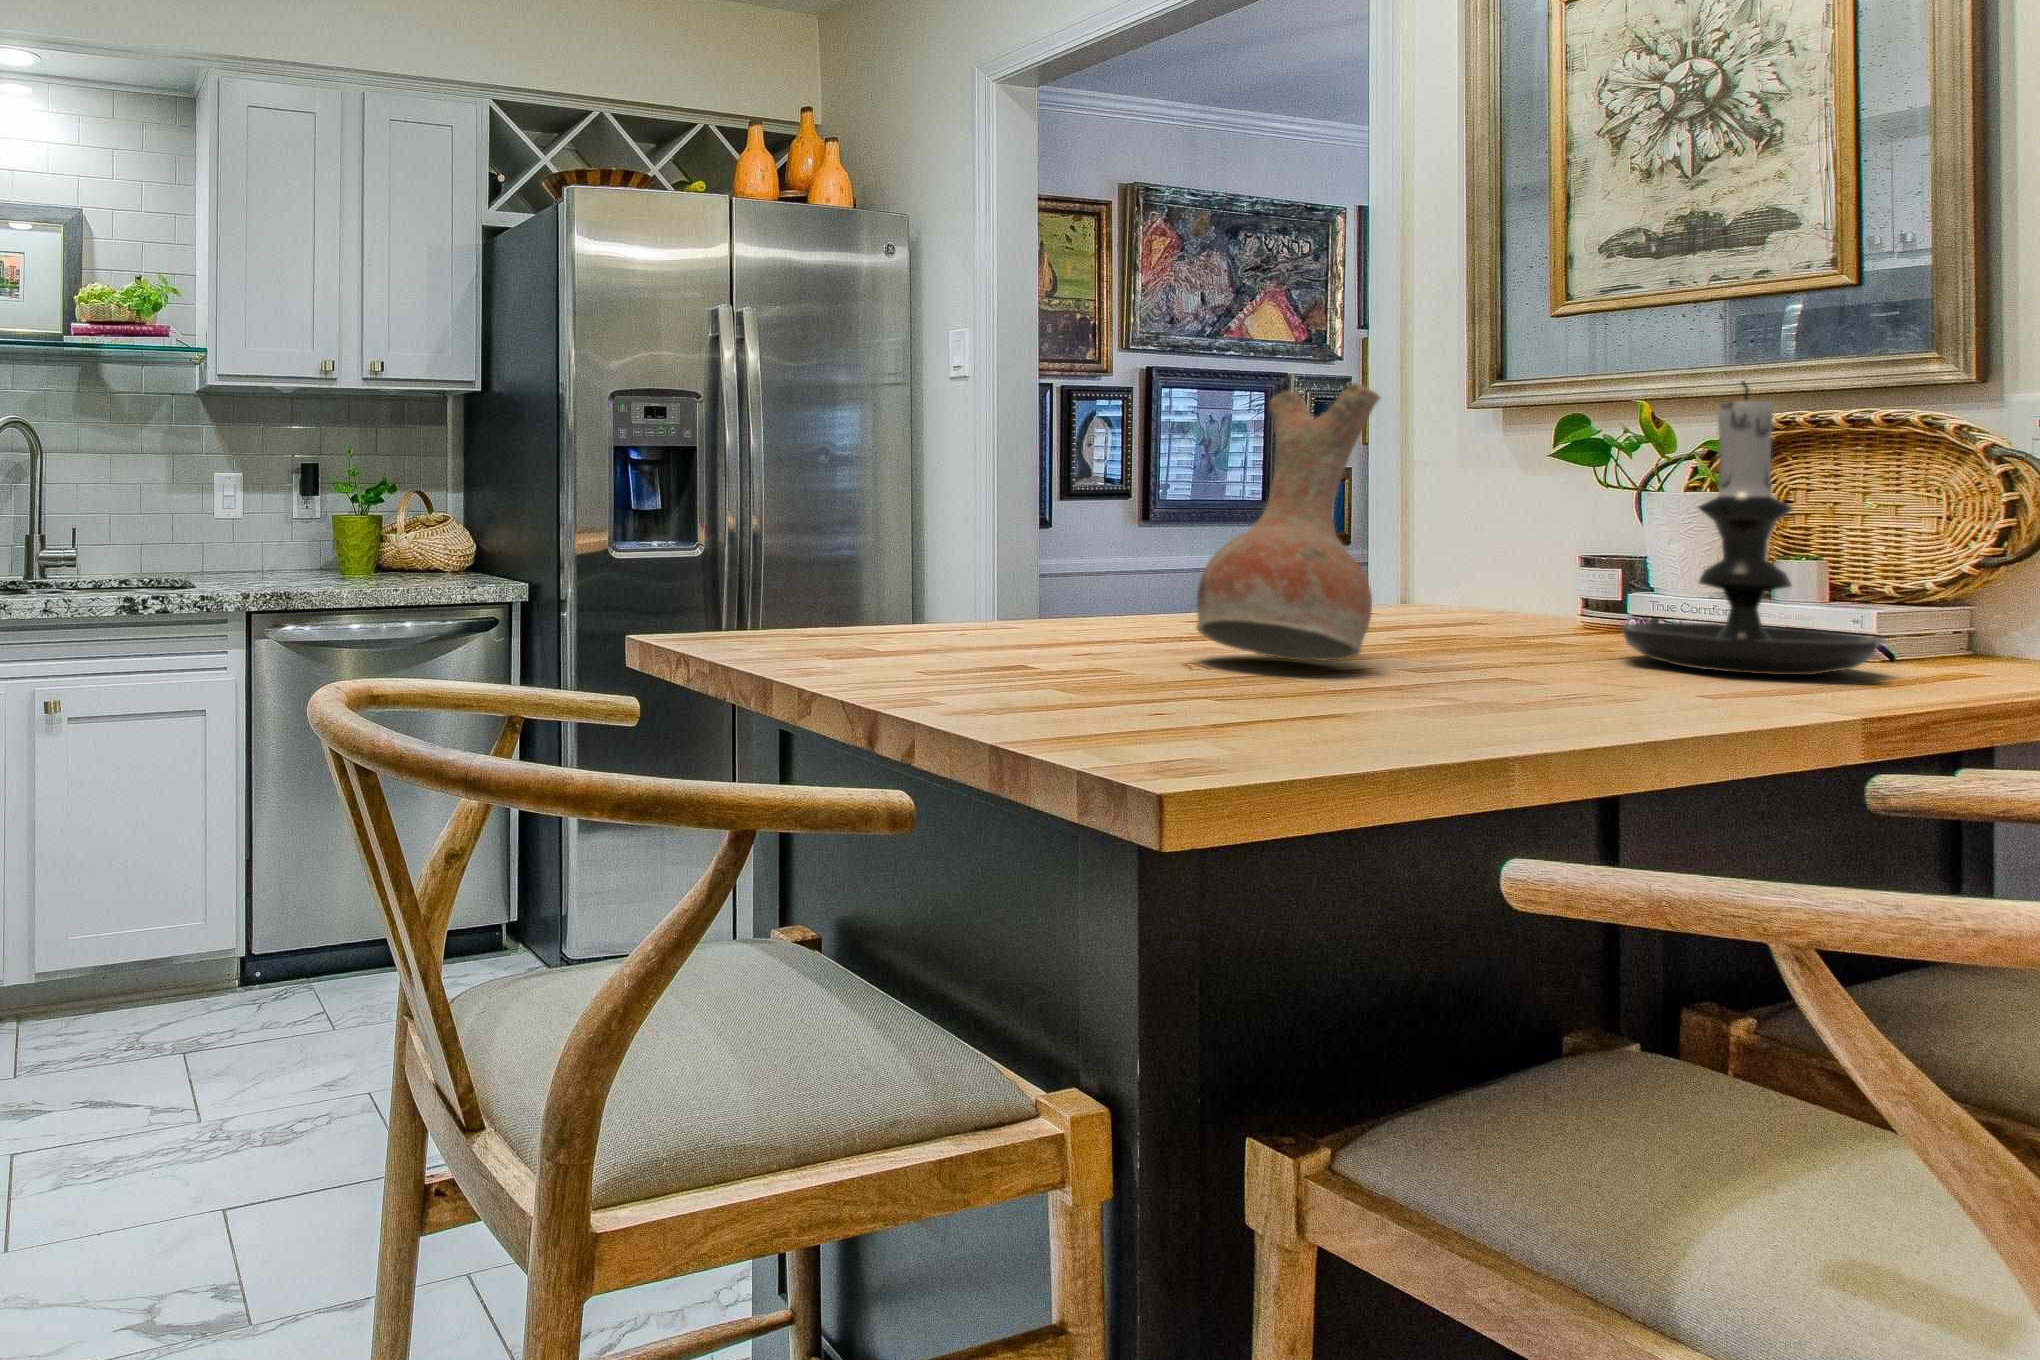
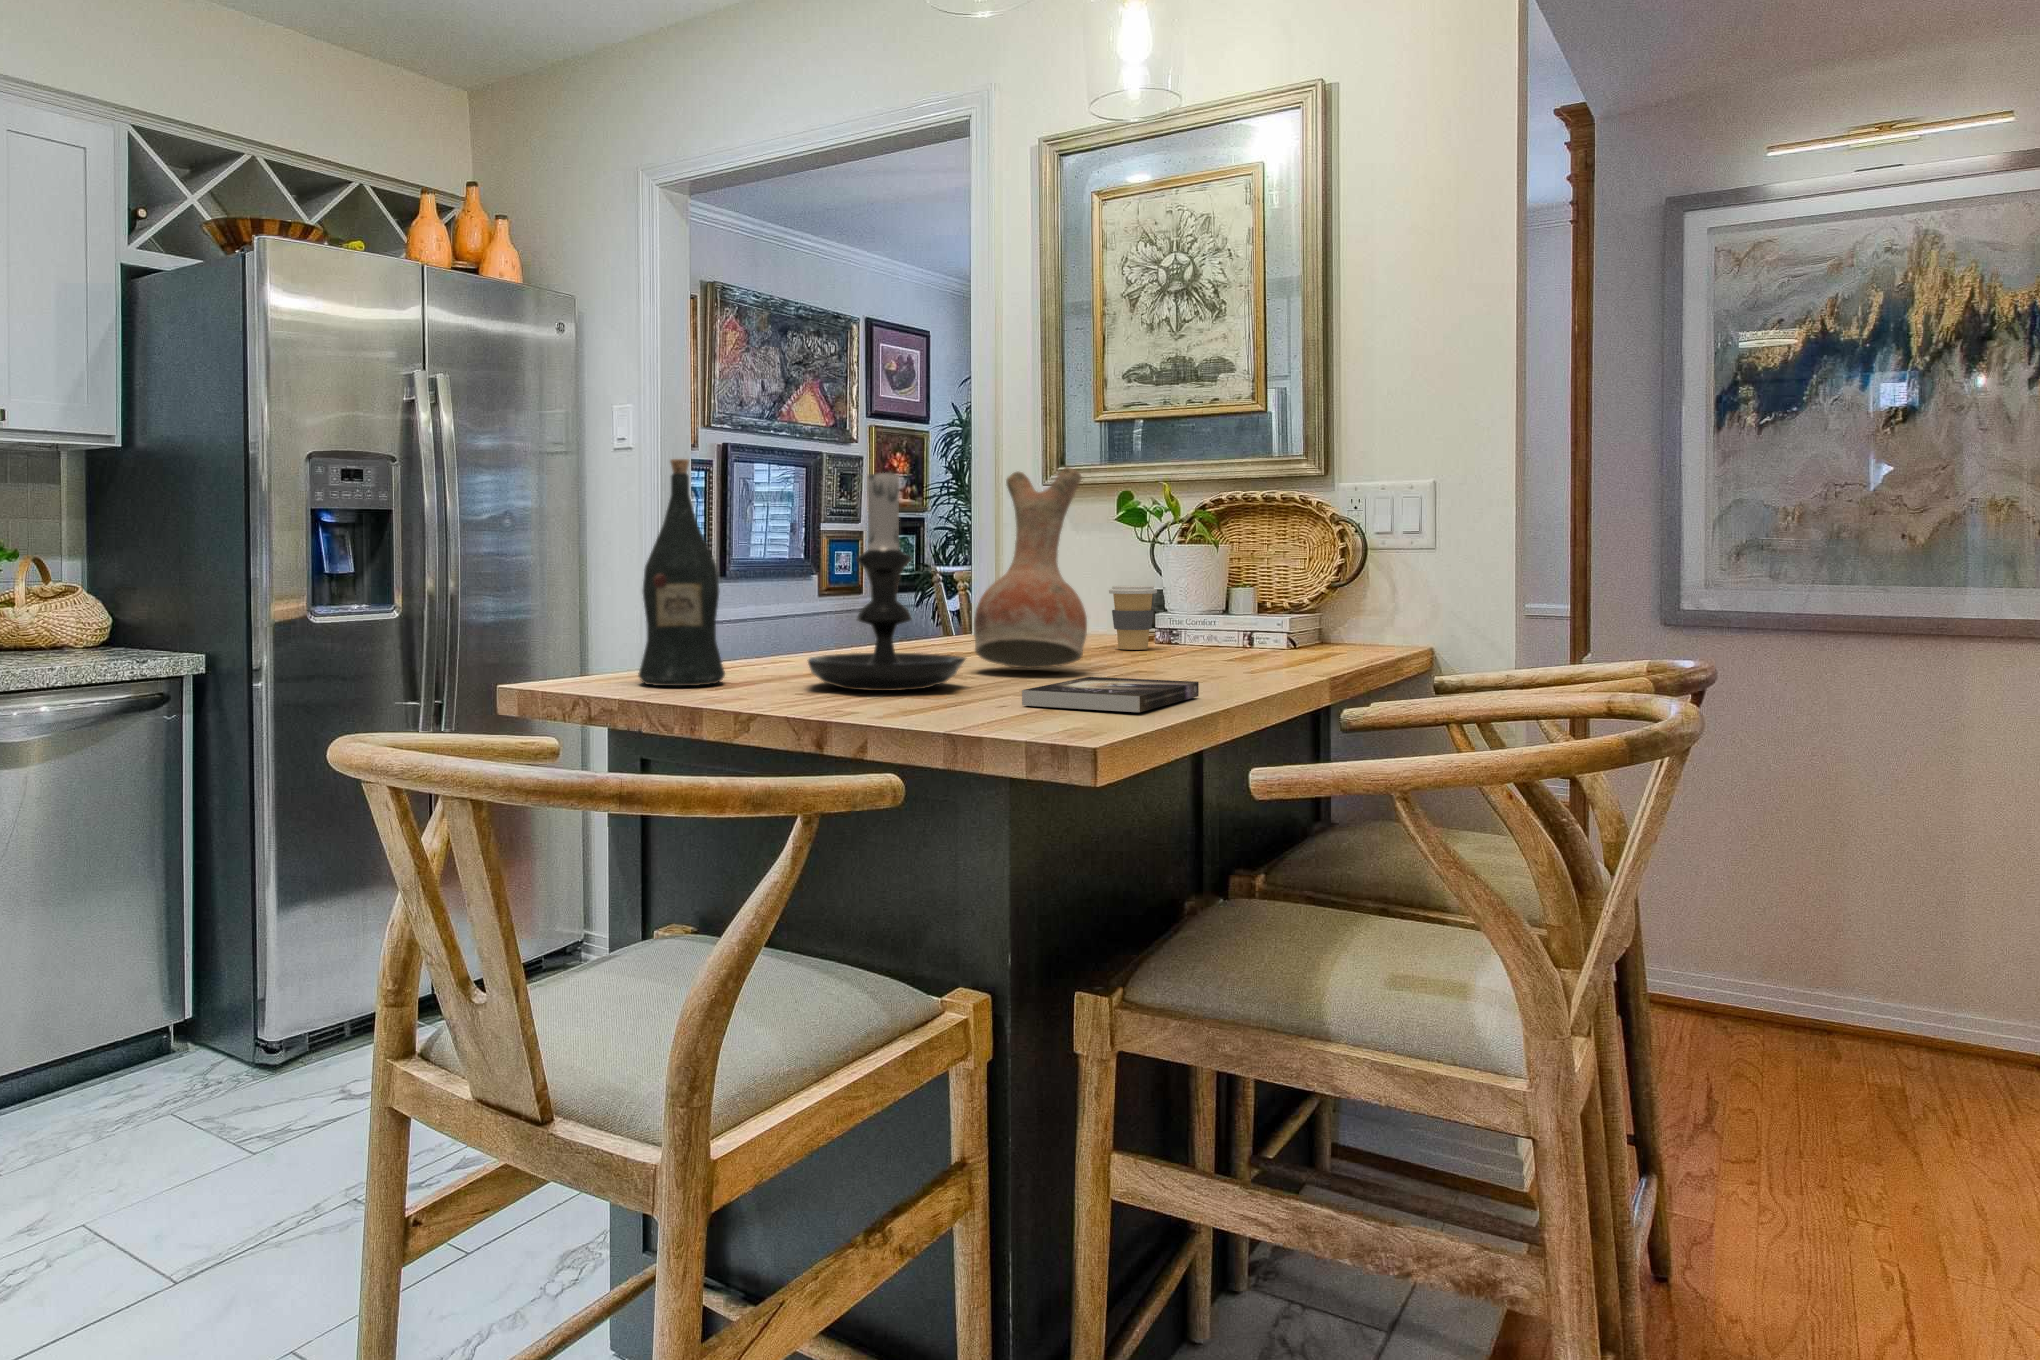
candle holder: present [1621,381,1884,675] -> present [808,458,966,691]
wine bottle: none [737,390,839,653] -> present [638,459,725,686]
coffee cup: none [1500,548,1584,641] -> present [1109,586,1157,650]
book: none [1140,684,1471,750] -> present [1022,677,1199,712]

